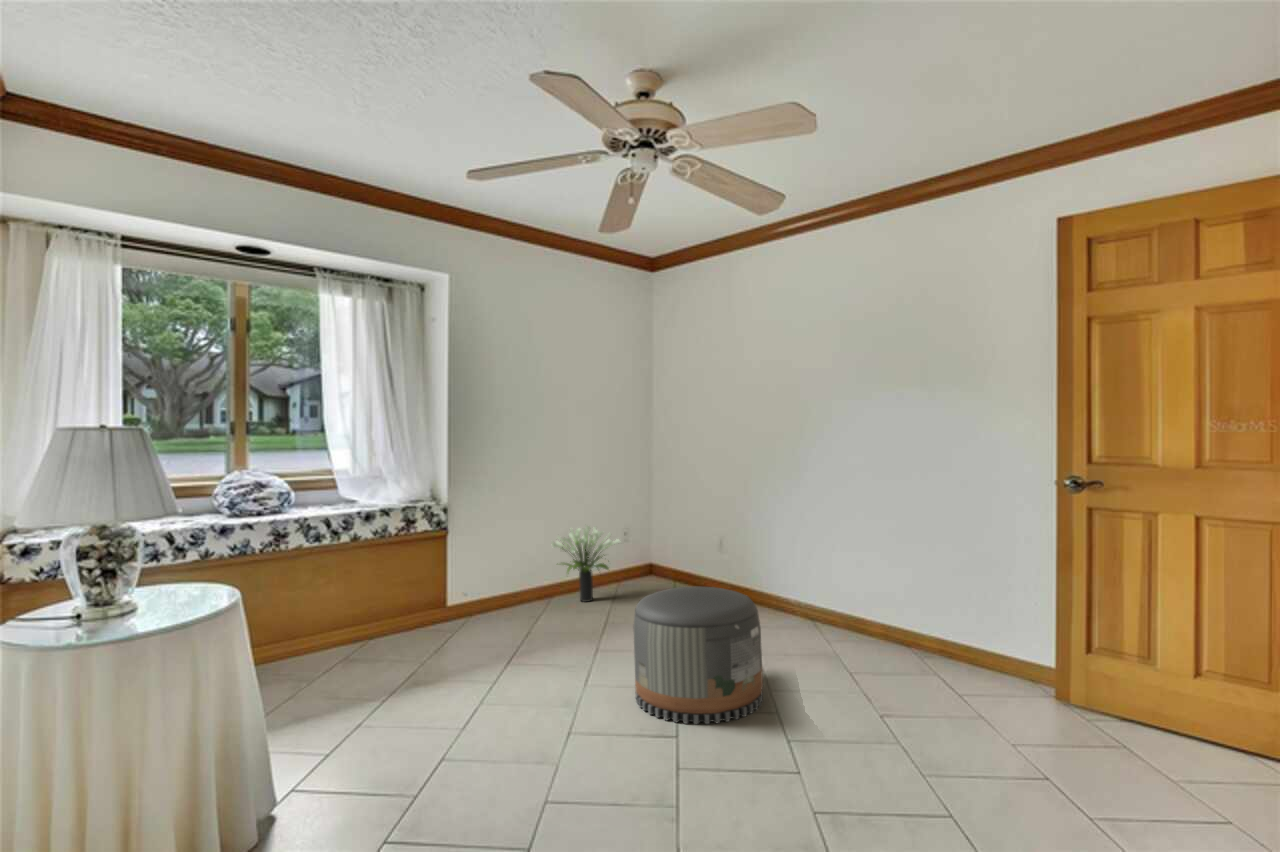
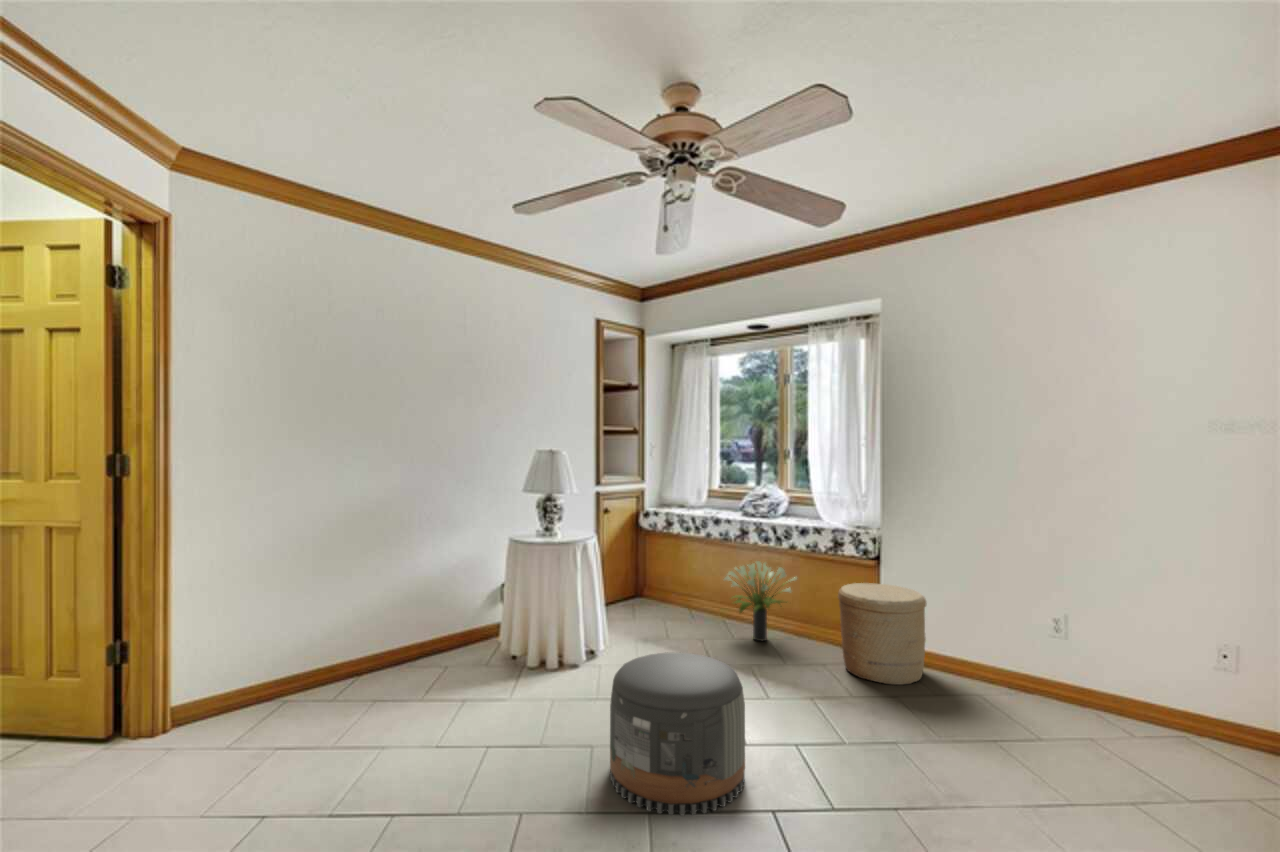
potted plant: present [552,526,620,602] -> present [724,561,797,641]
woven basket: none [456,544,535,633] -> present [838,583,927,685]

